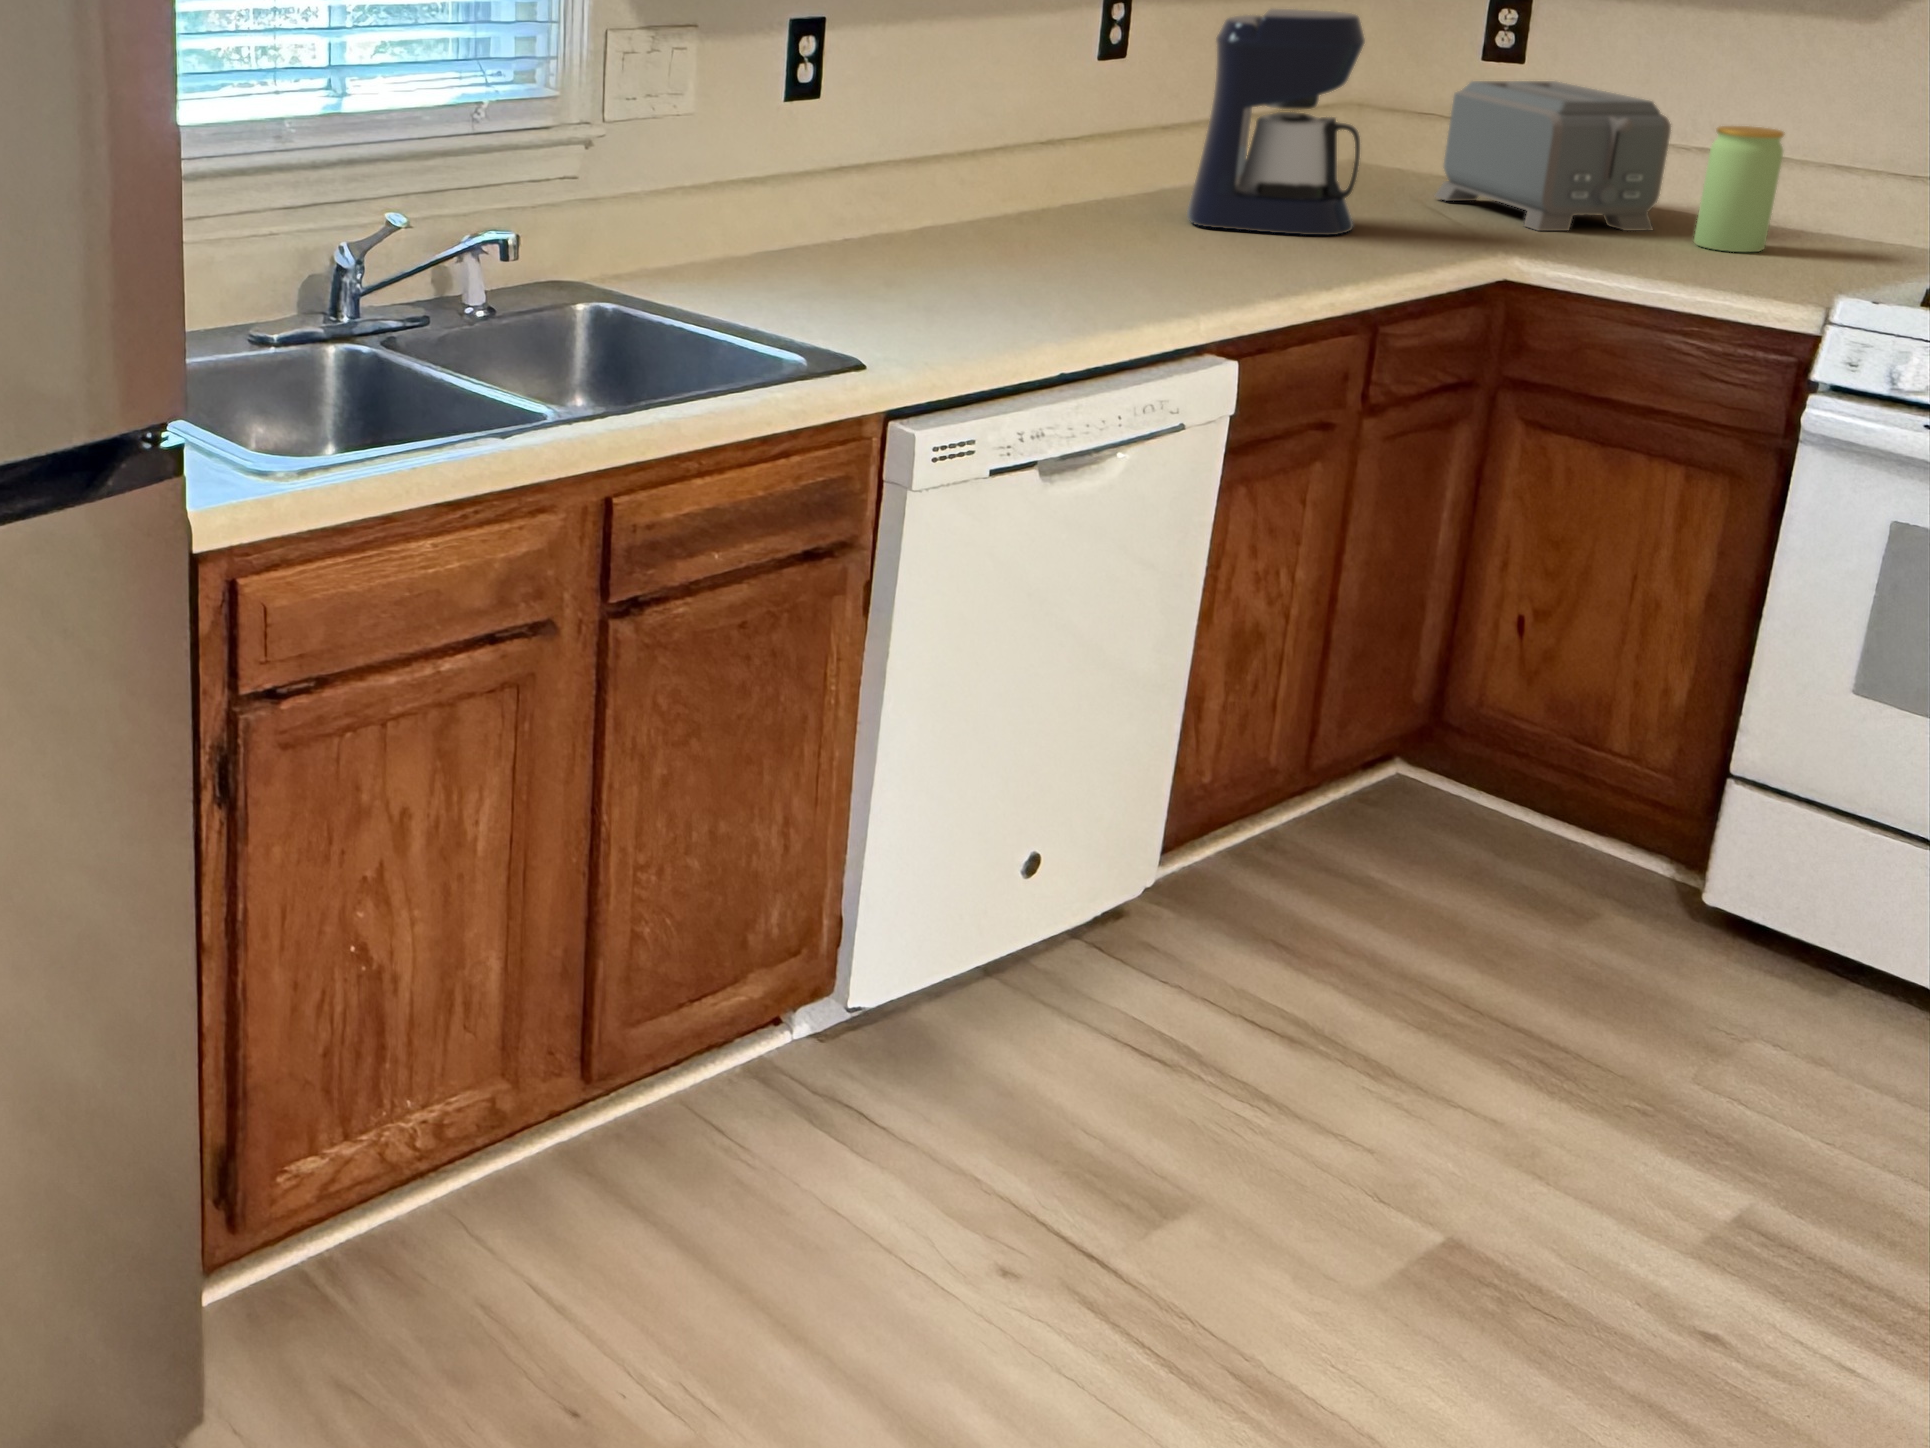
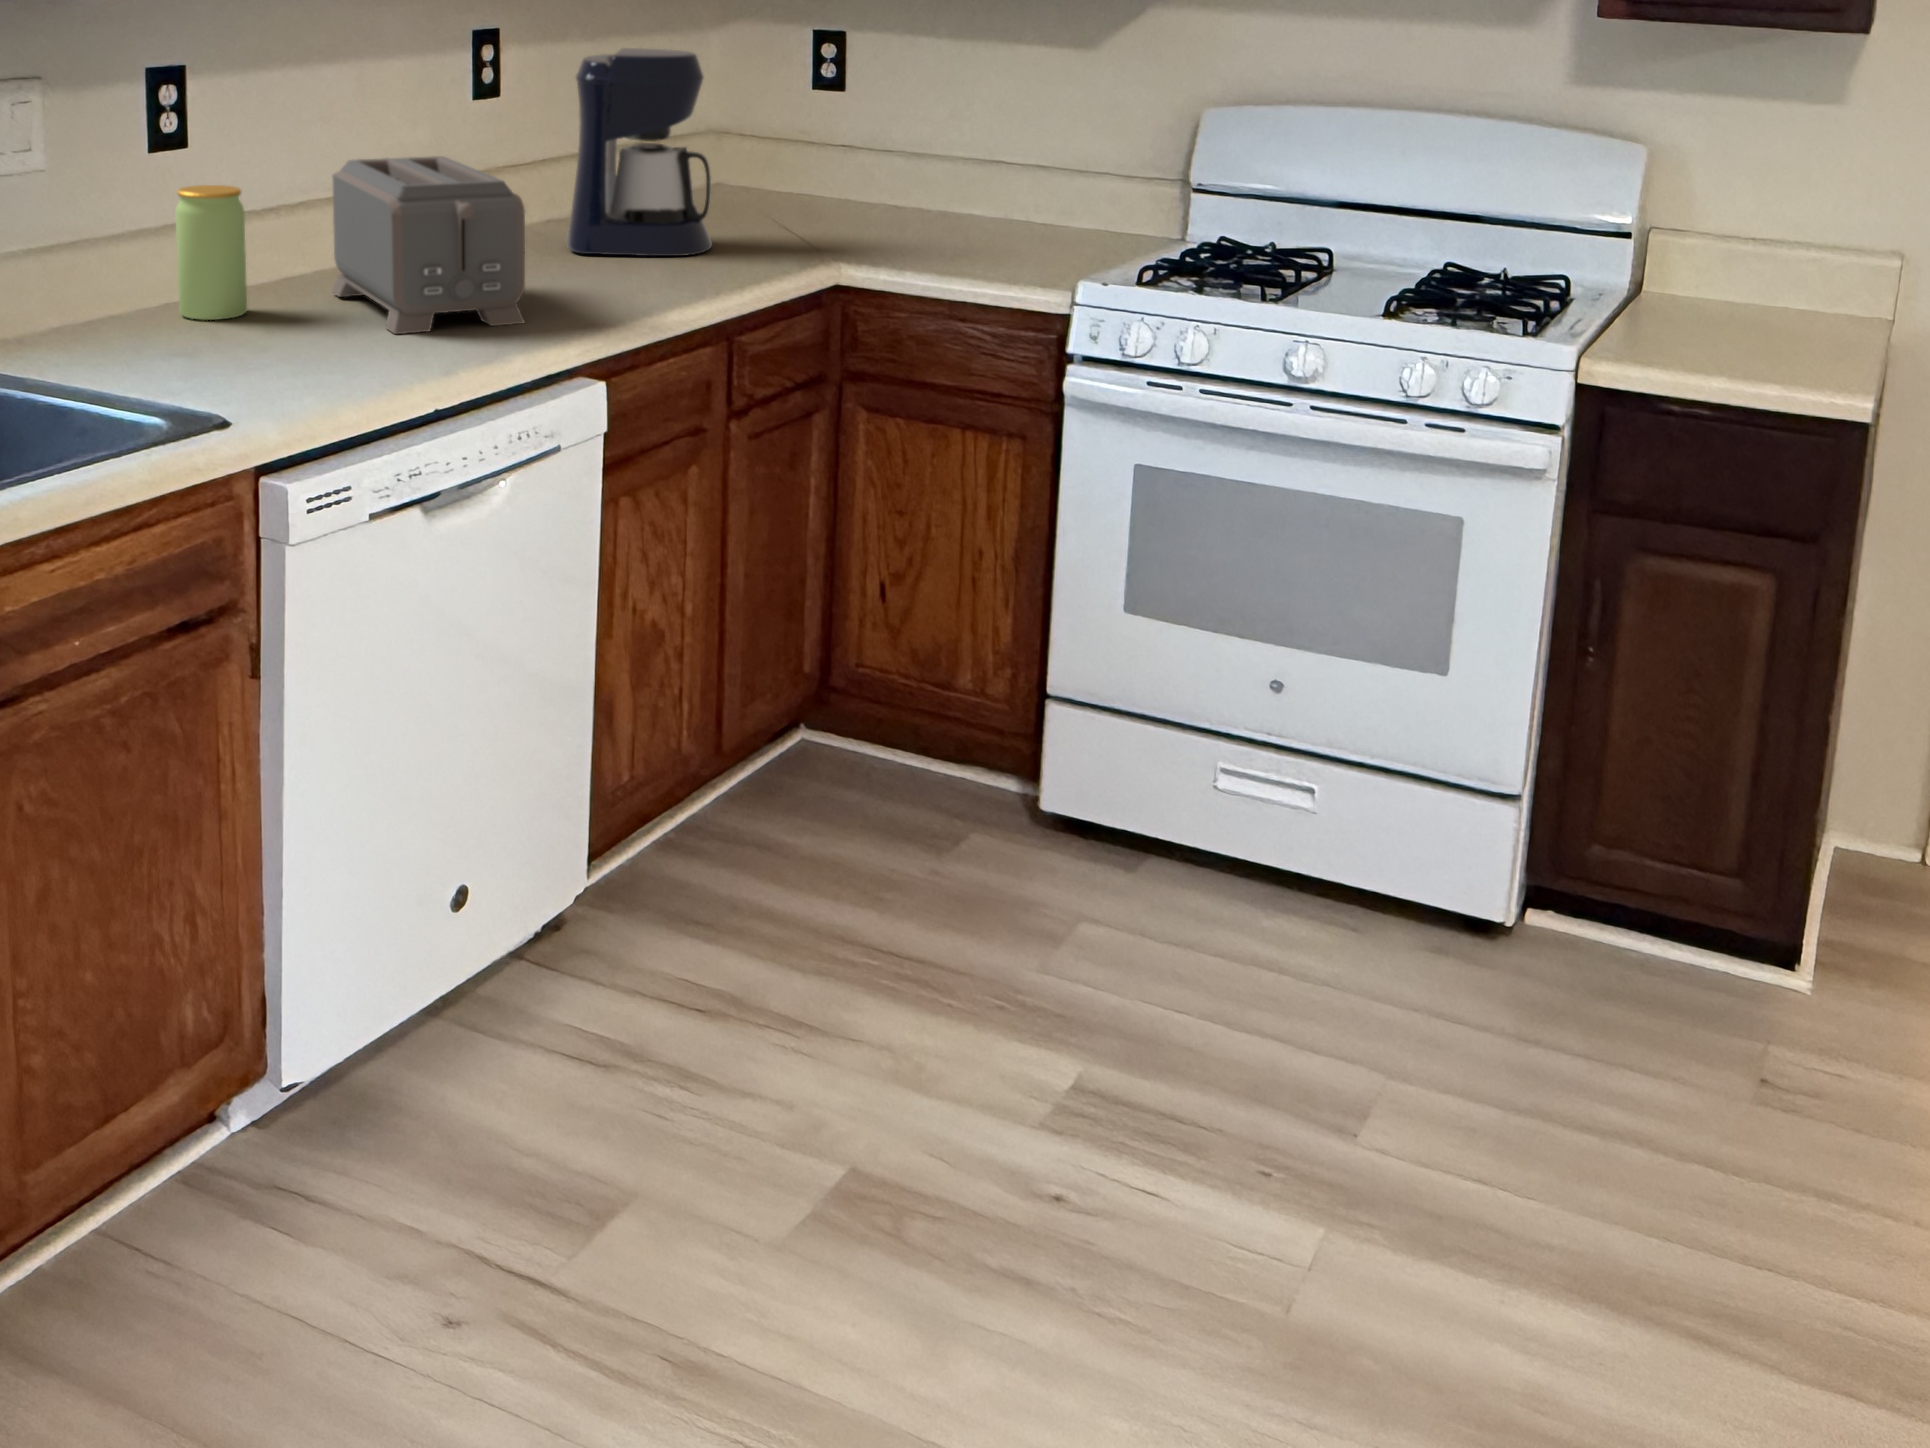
toaster: present [1435,81,1671,231] -> present [332,156,525,334]
jar: present [1693,126,1784,252] -> present [176,185,247,320]

